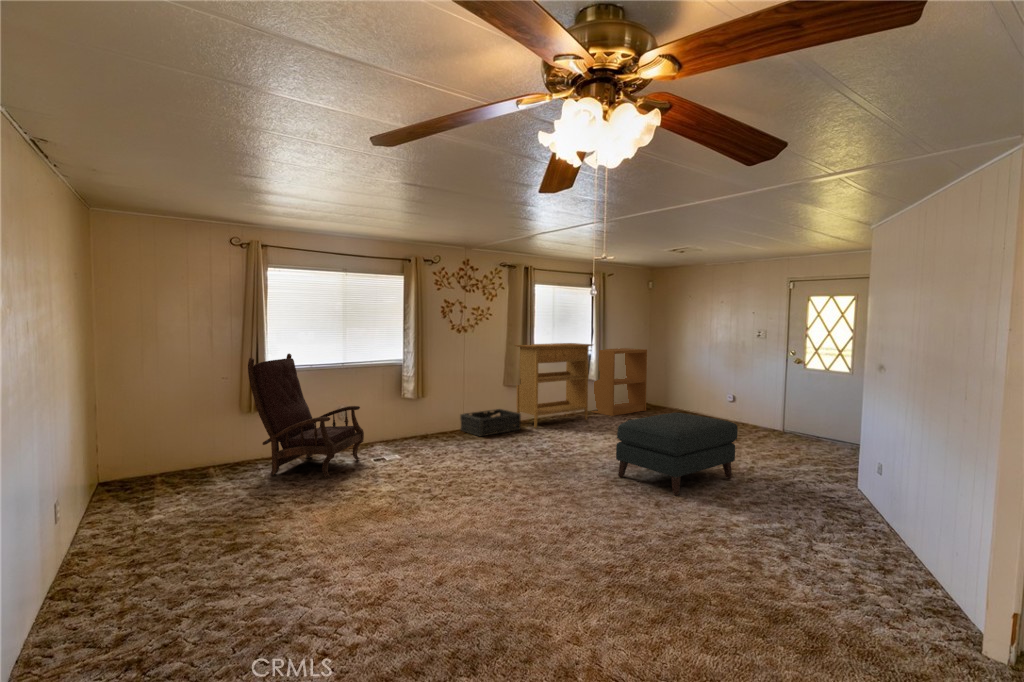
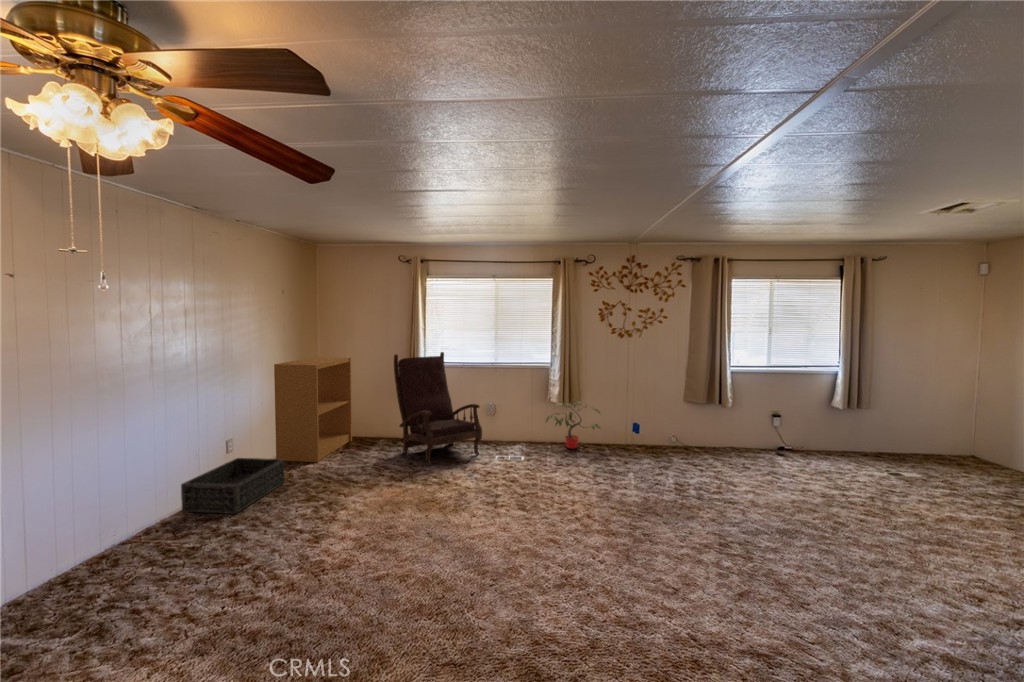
console table: present [515,343,593,428] -> none [697,353,820,462]
bookshelf: present [591,348,647,416] -> present [274,357,352,462]
potted plant: none [402,393,458,440] -> present [546,401,600,449]
basket: present [460,409,521,436] -> present [181,458,284,514]
ottoman: present [616,413,738,496] -> none [699,476,931,628]

